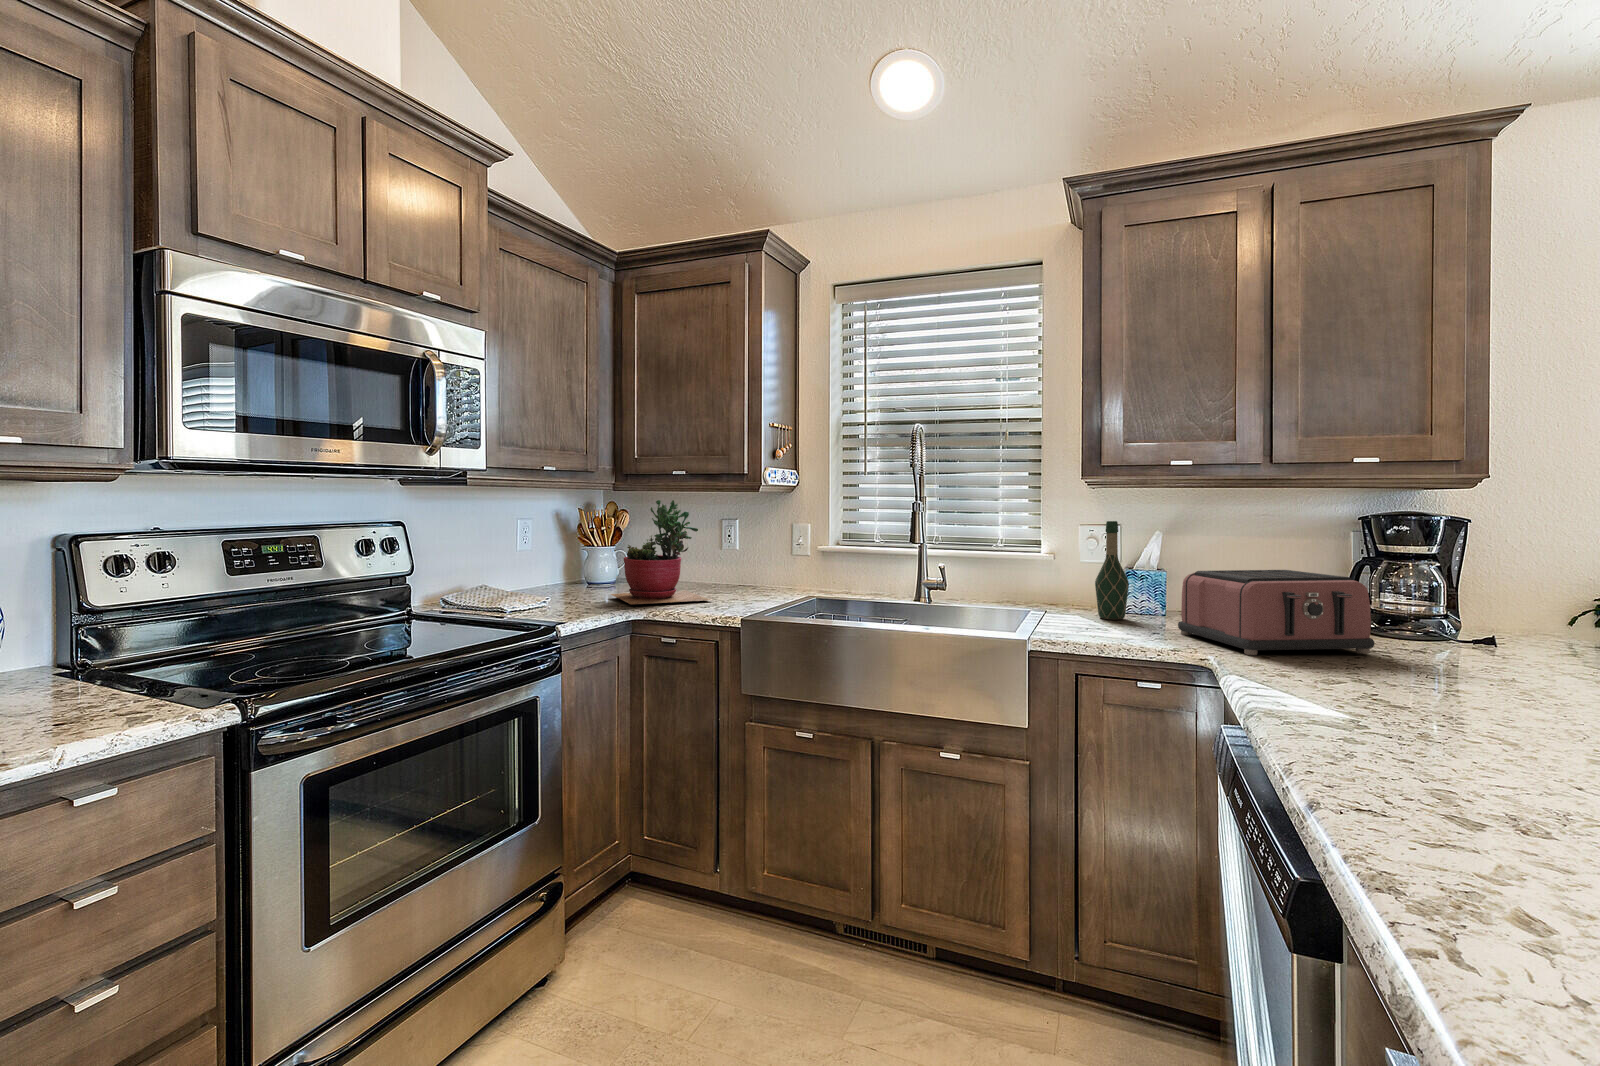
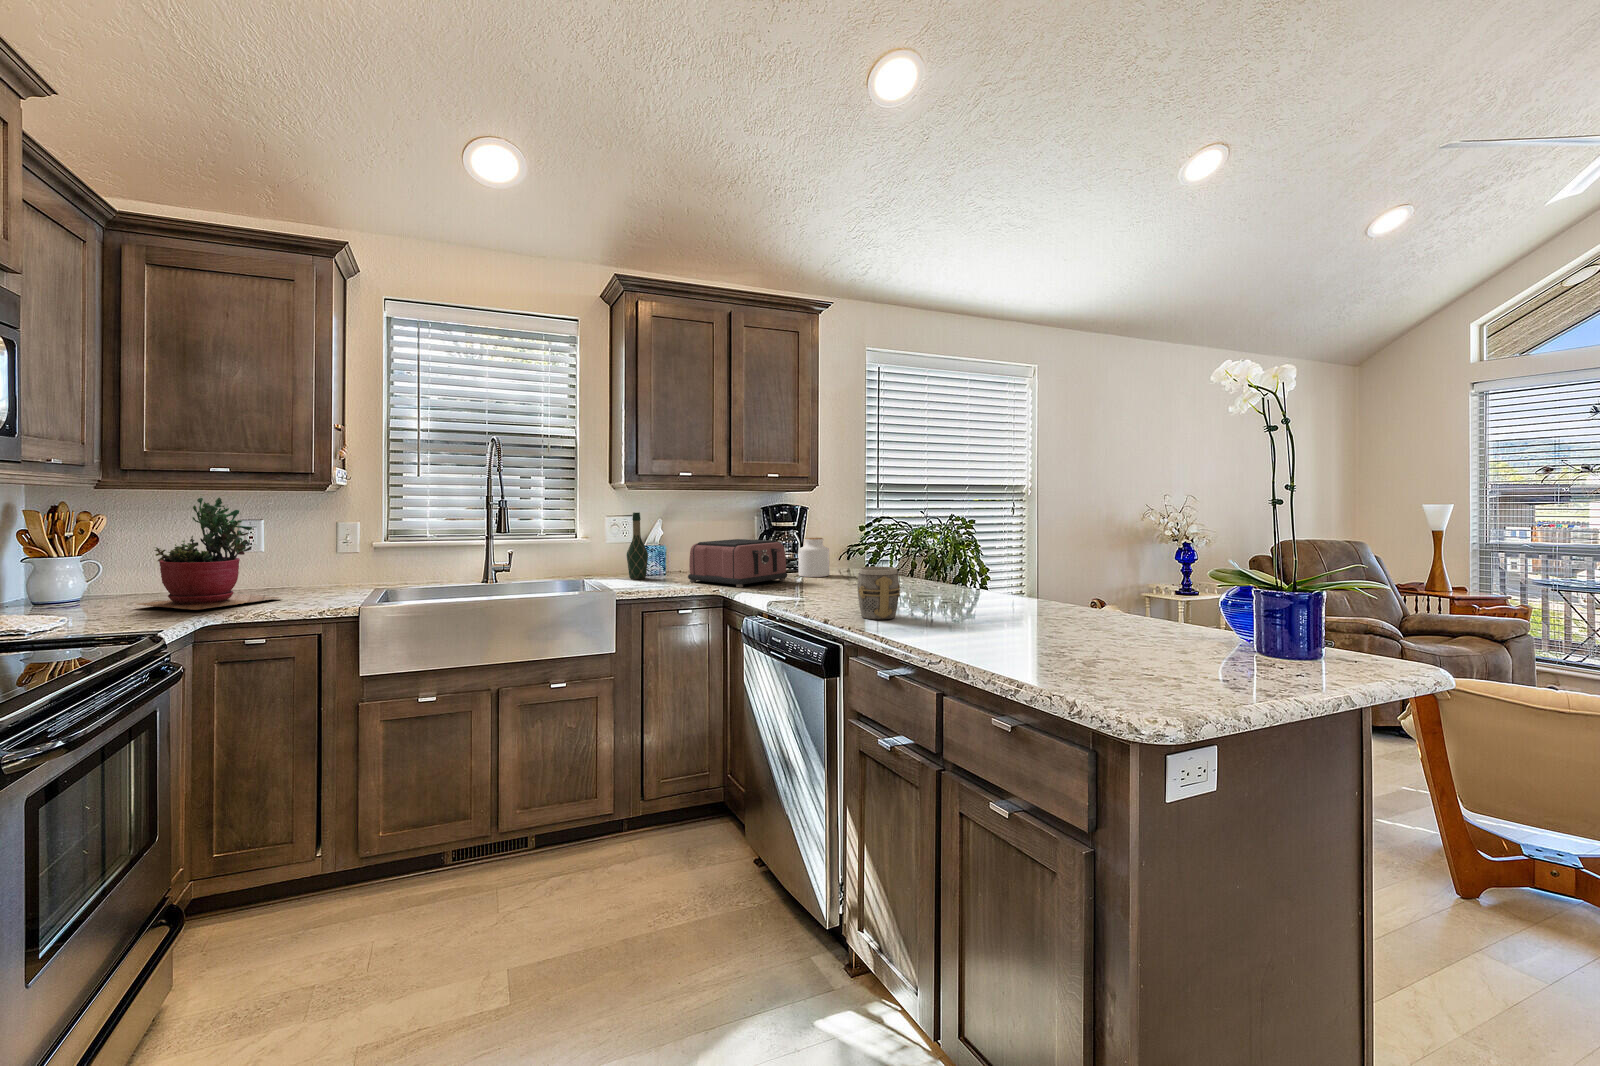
jar: none [1424,576,1505,655] -> present [798,538,830,577]
mug: none [1400,656,1541,798] -> present [858,566,900,620]

